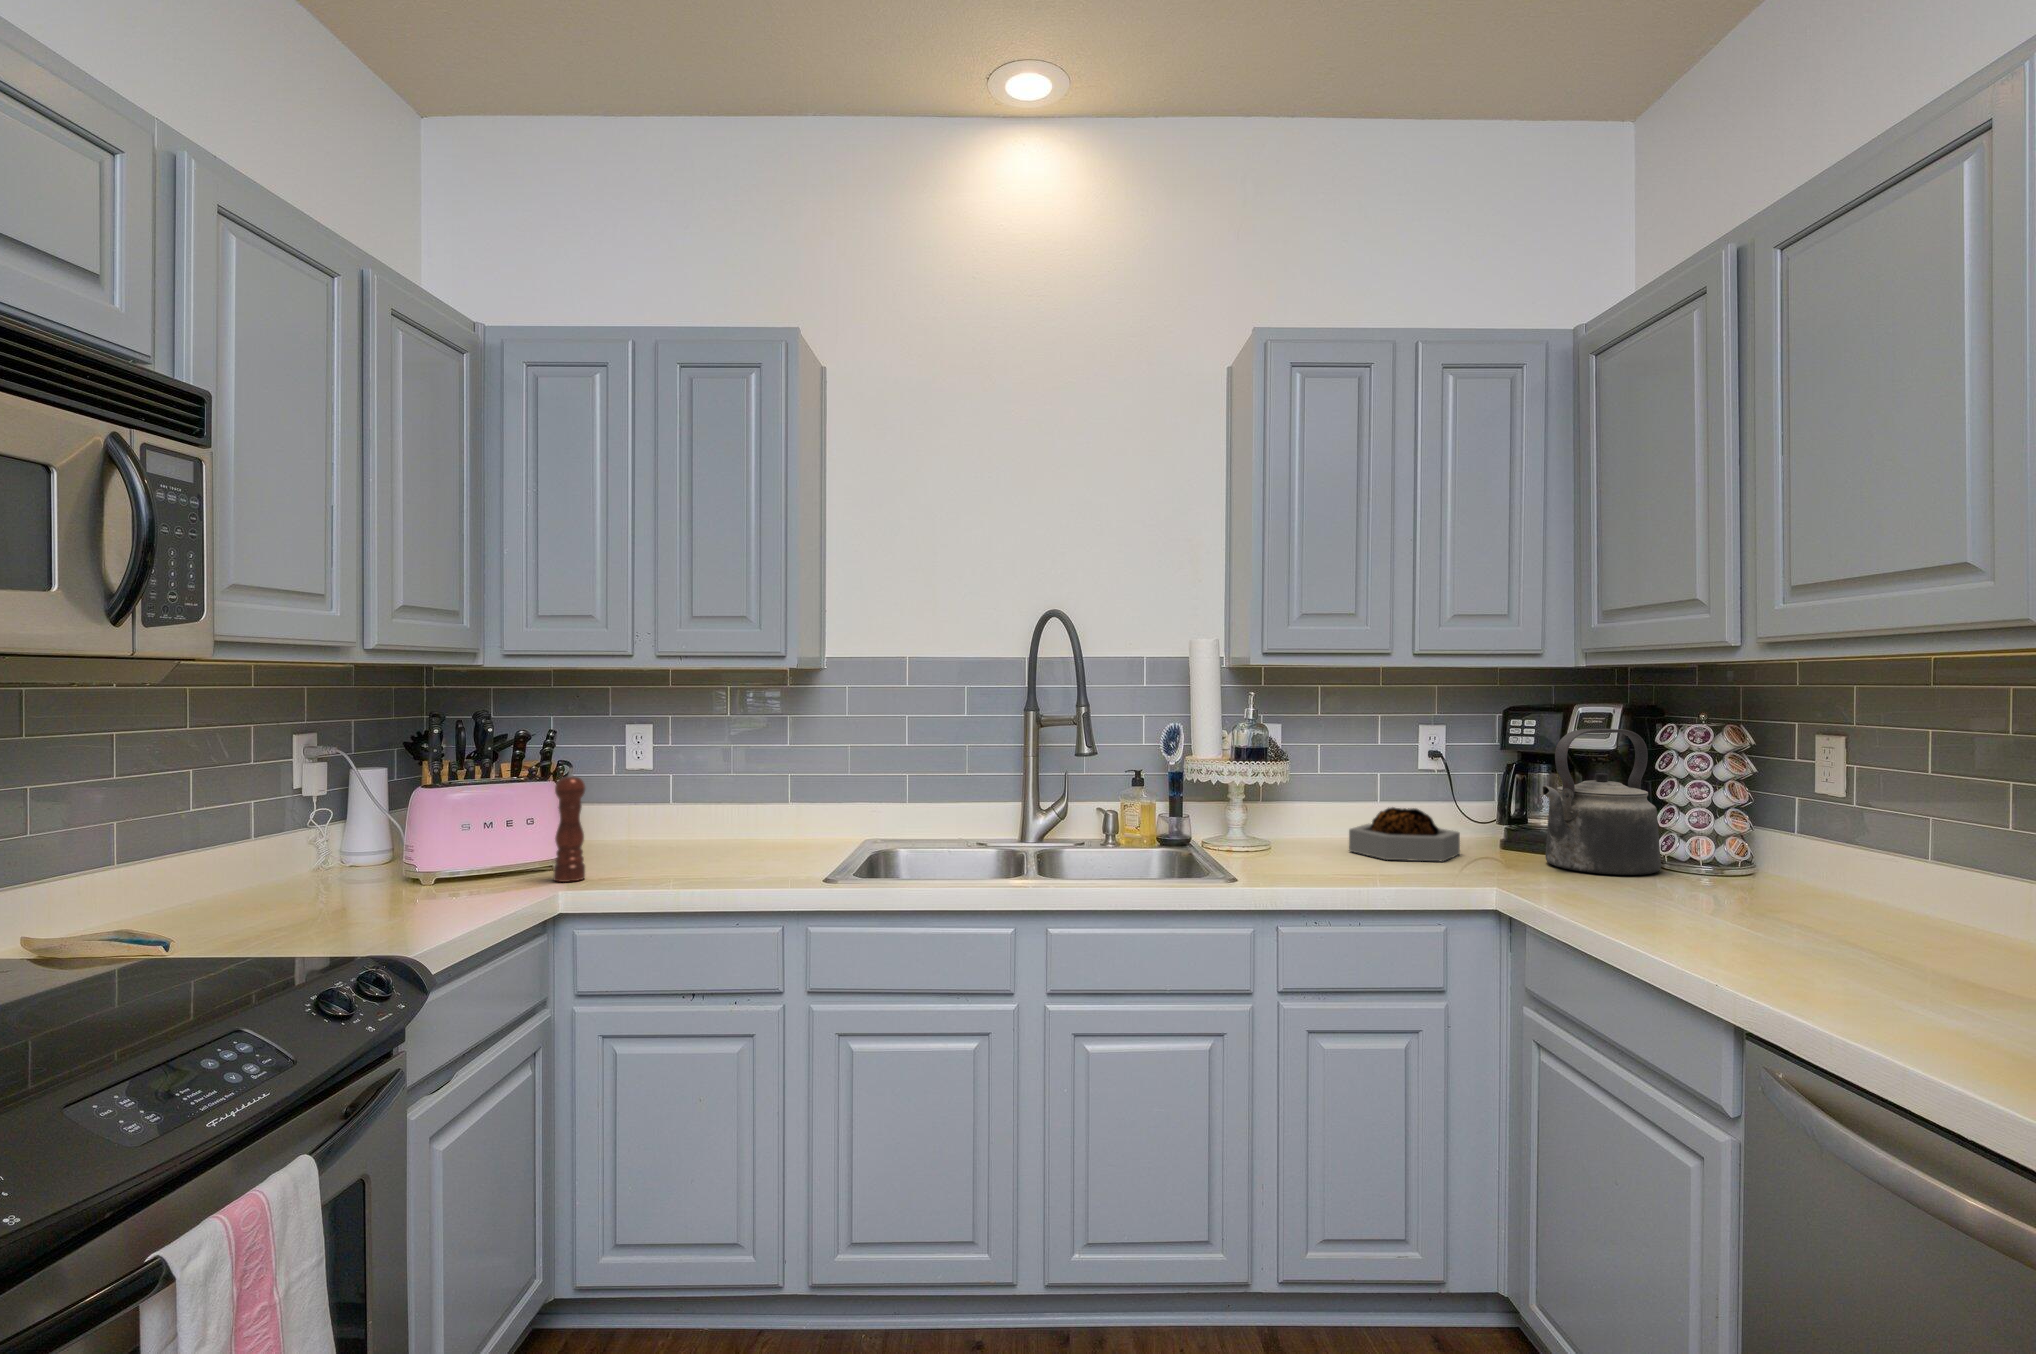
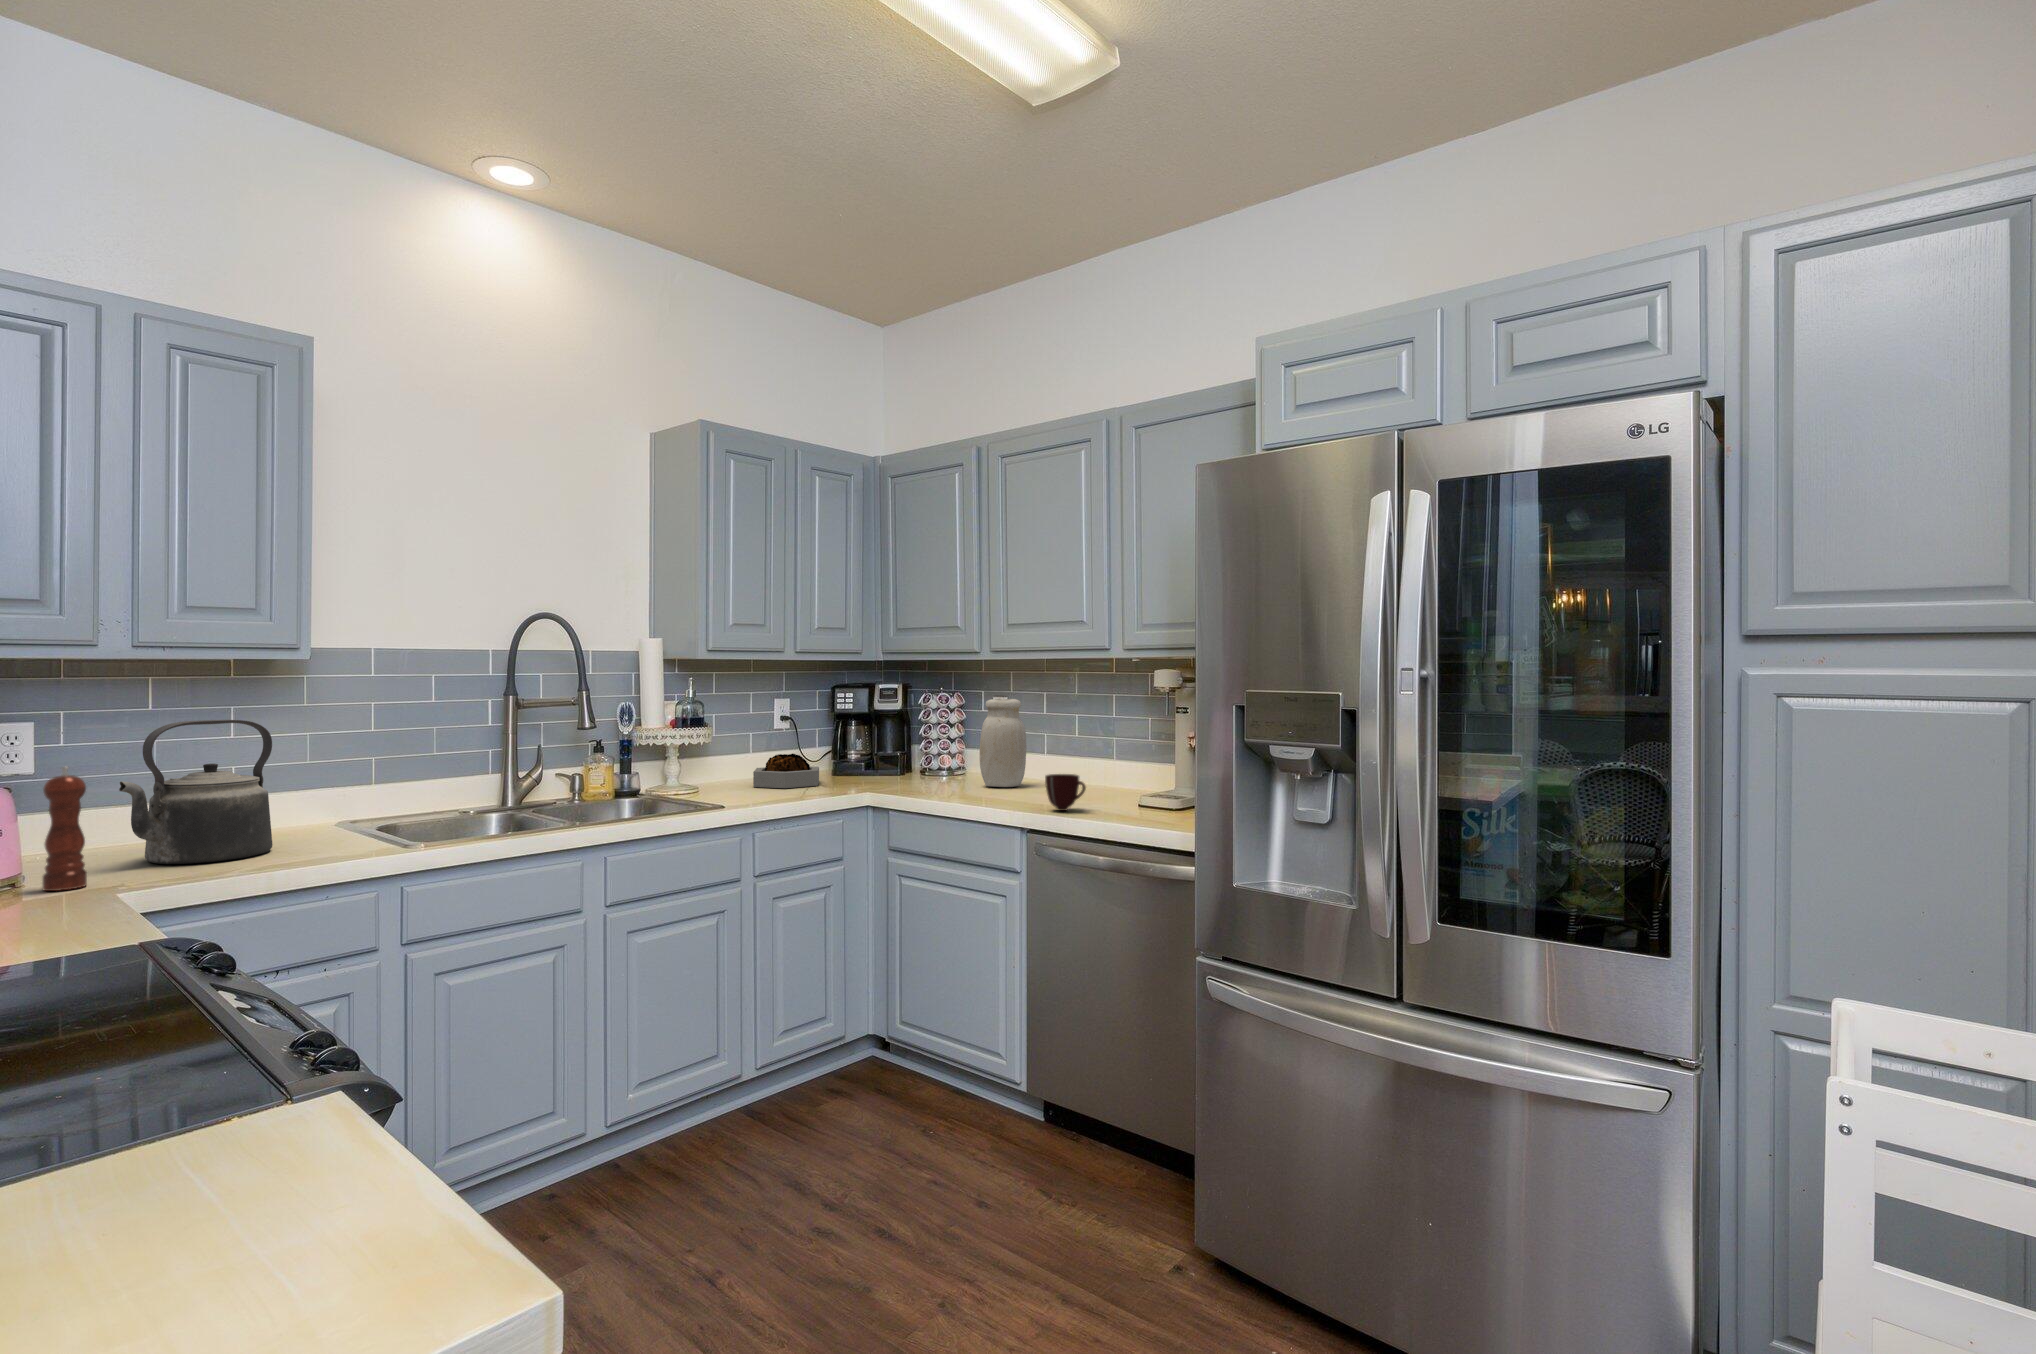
kettle: present [1542,729,1661,875] -> present [119,720,273,864]
jar: none [1734,742,1846,917] -> present [980,699,1026,787]
mug: none [1800,916,1907,1005] -> present [1045,774,1086,811]

